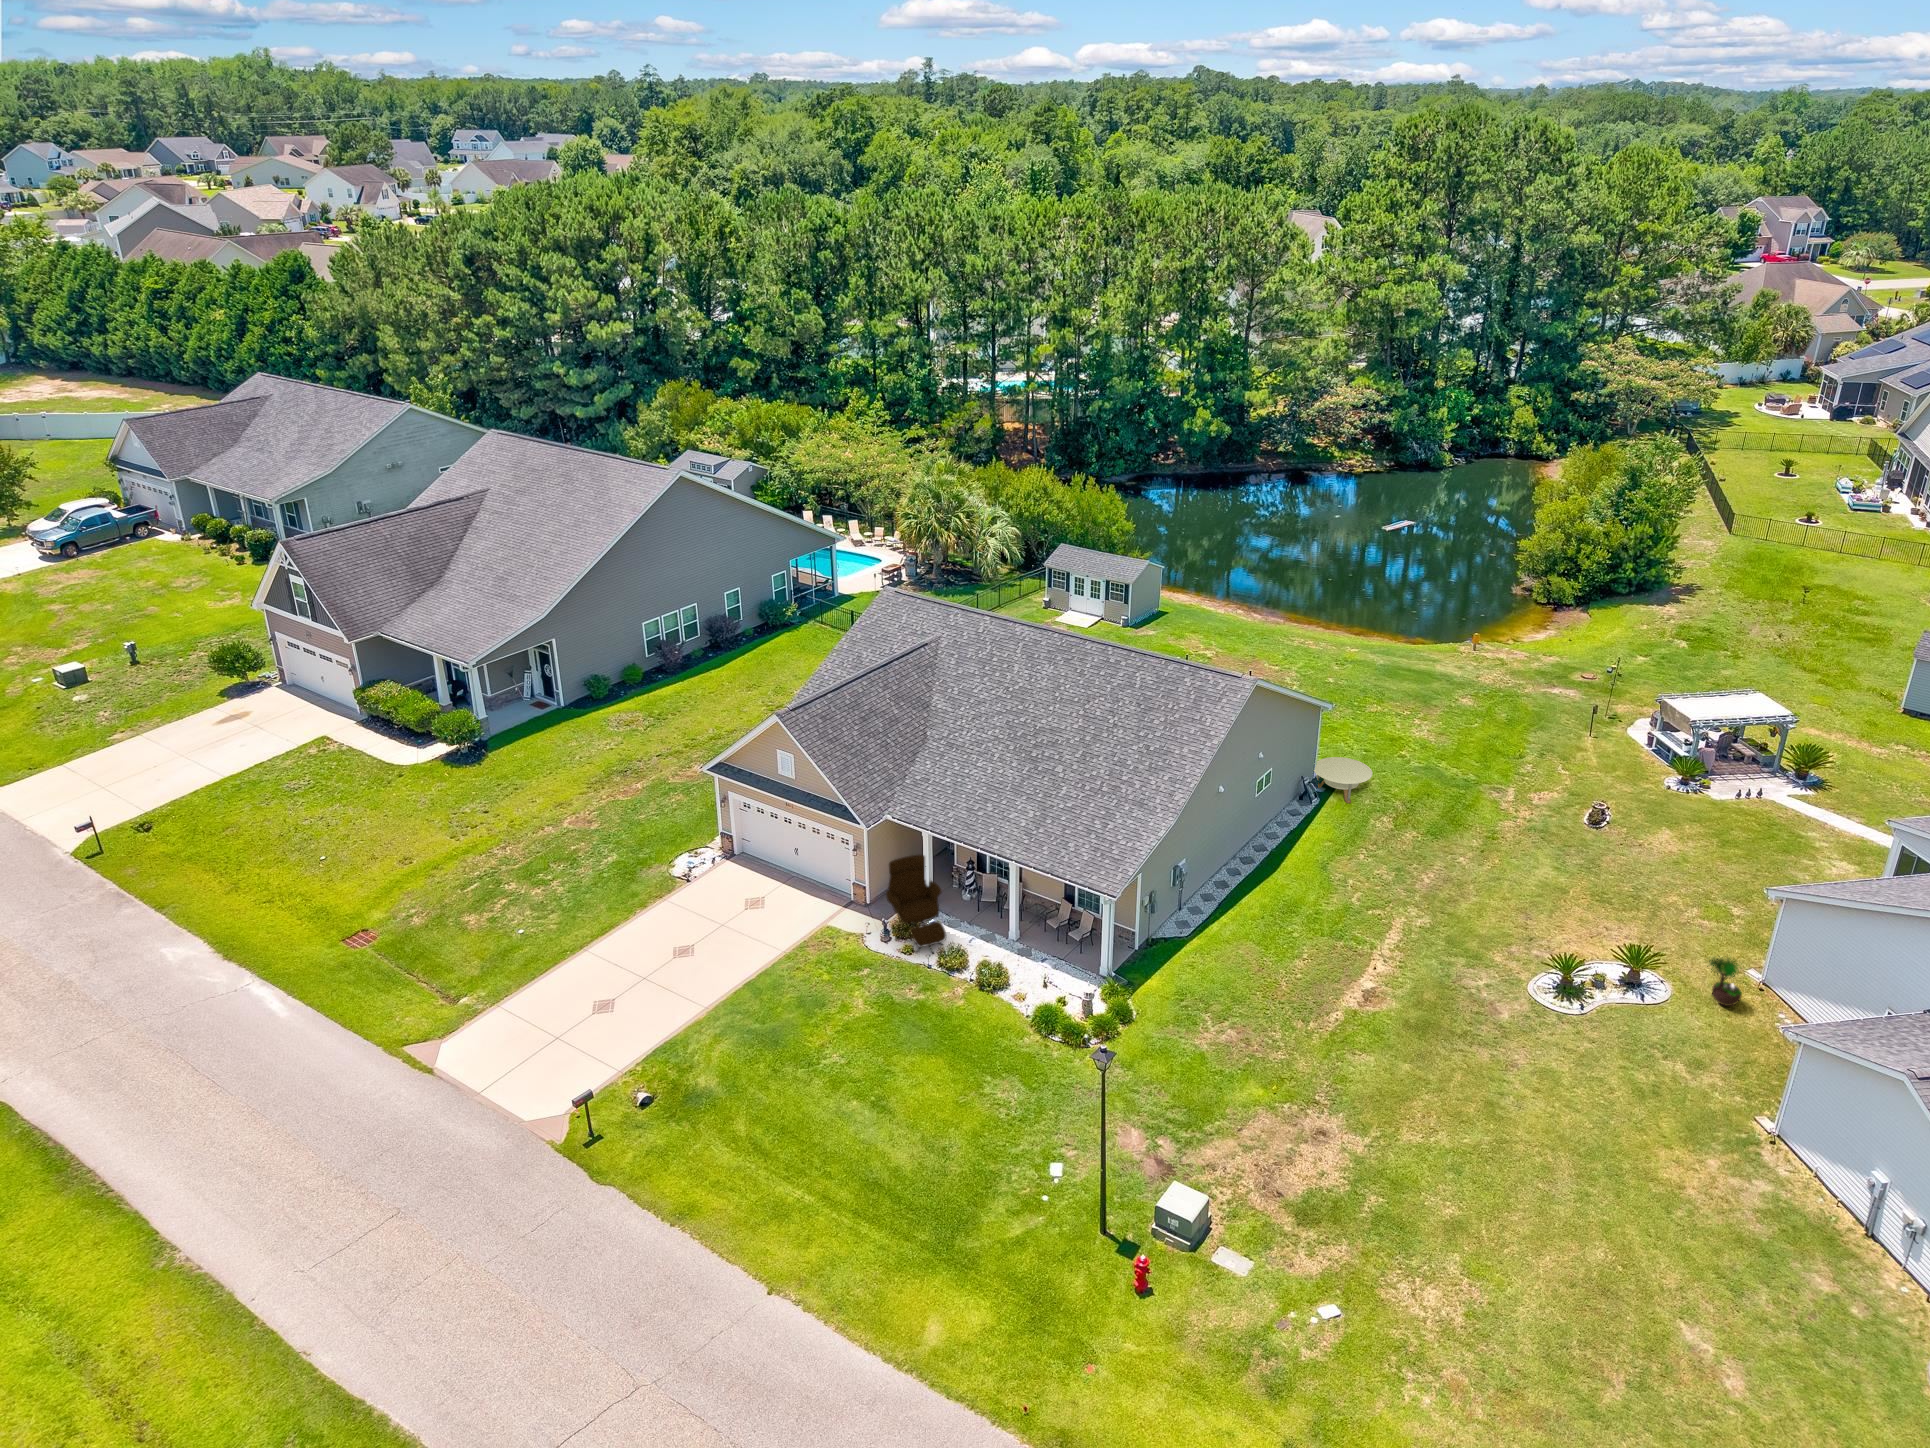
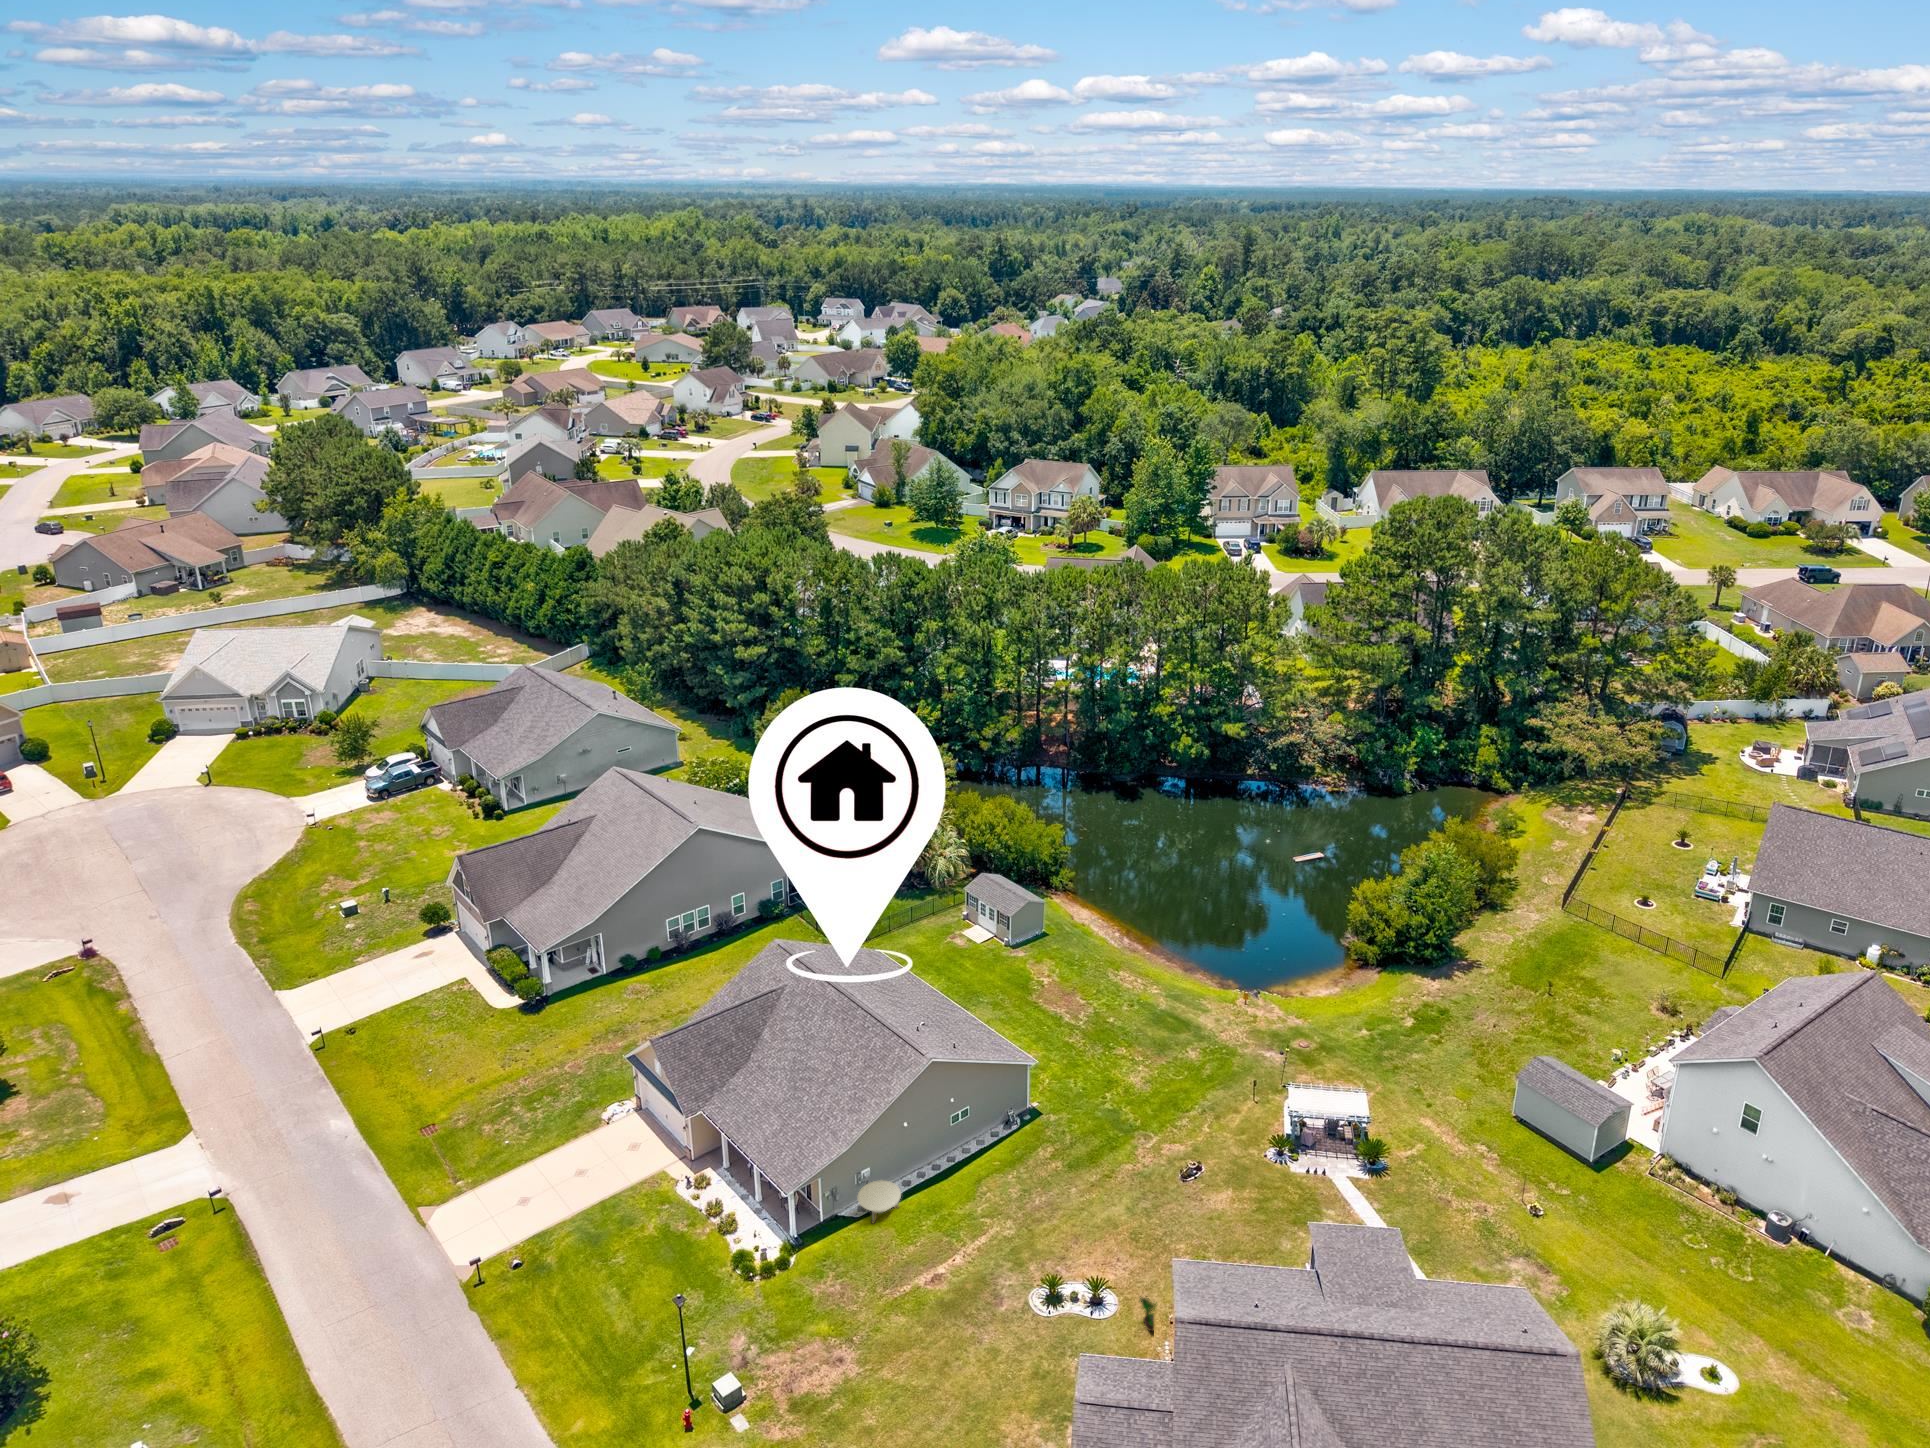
round table: present [1314,757,1372,803] -> present [858,1180,901,1223]
lounge chair: present [886,855,946,953] -> none [696,1135,730,1200]

